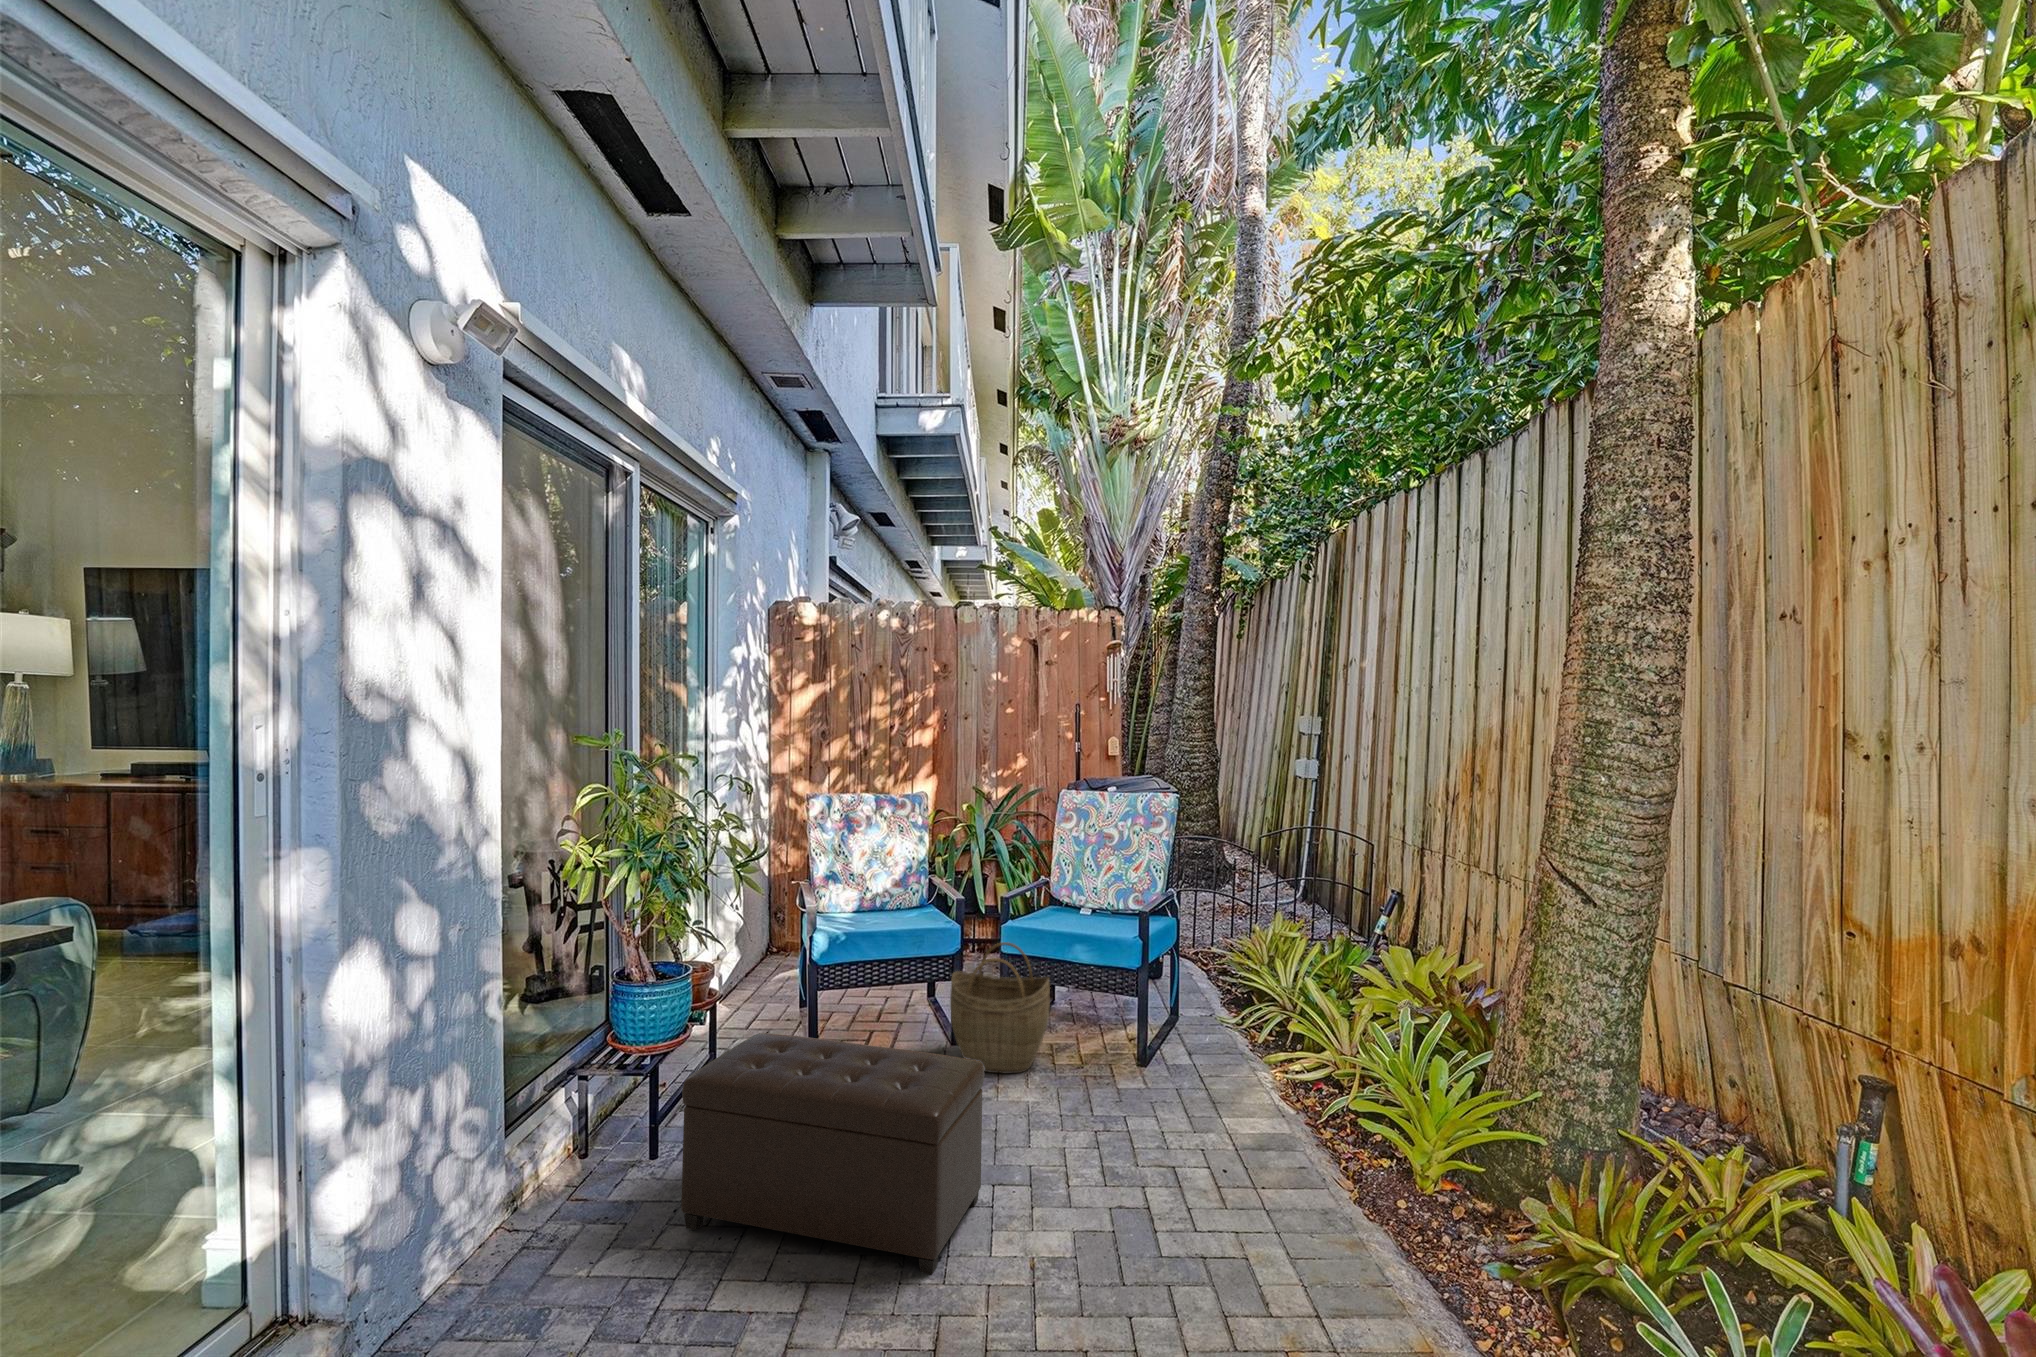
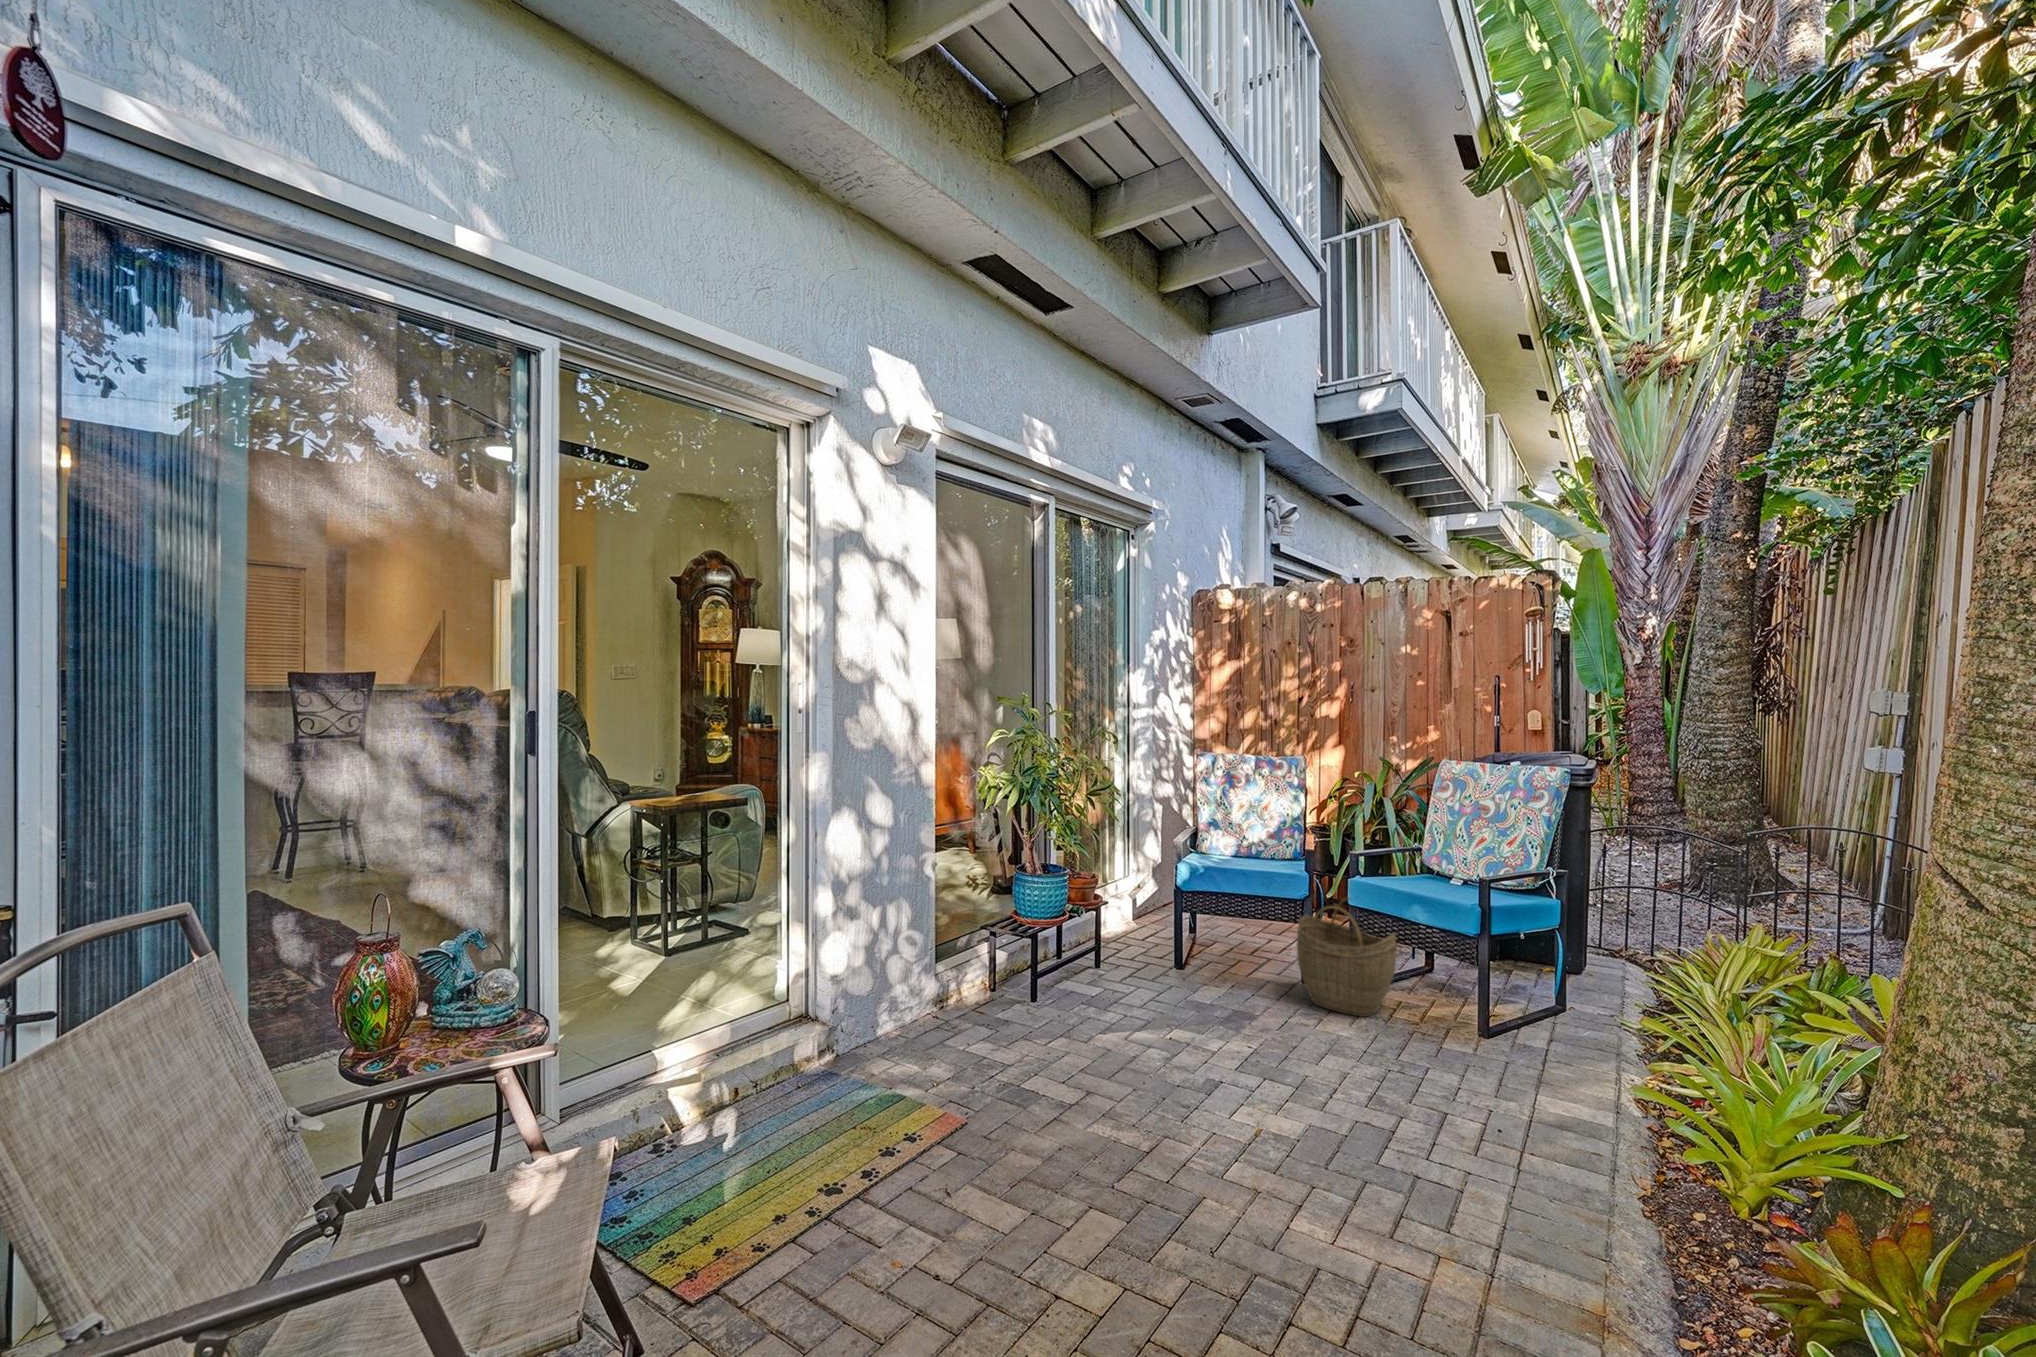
ottoman: present [681,1033,984,1274] -> none [1031,926,1263,1132]

